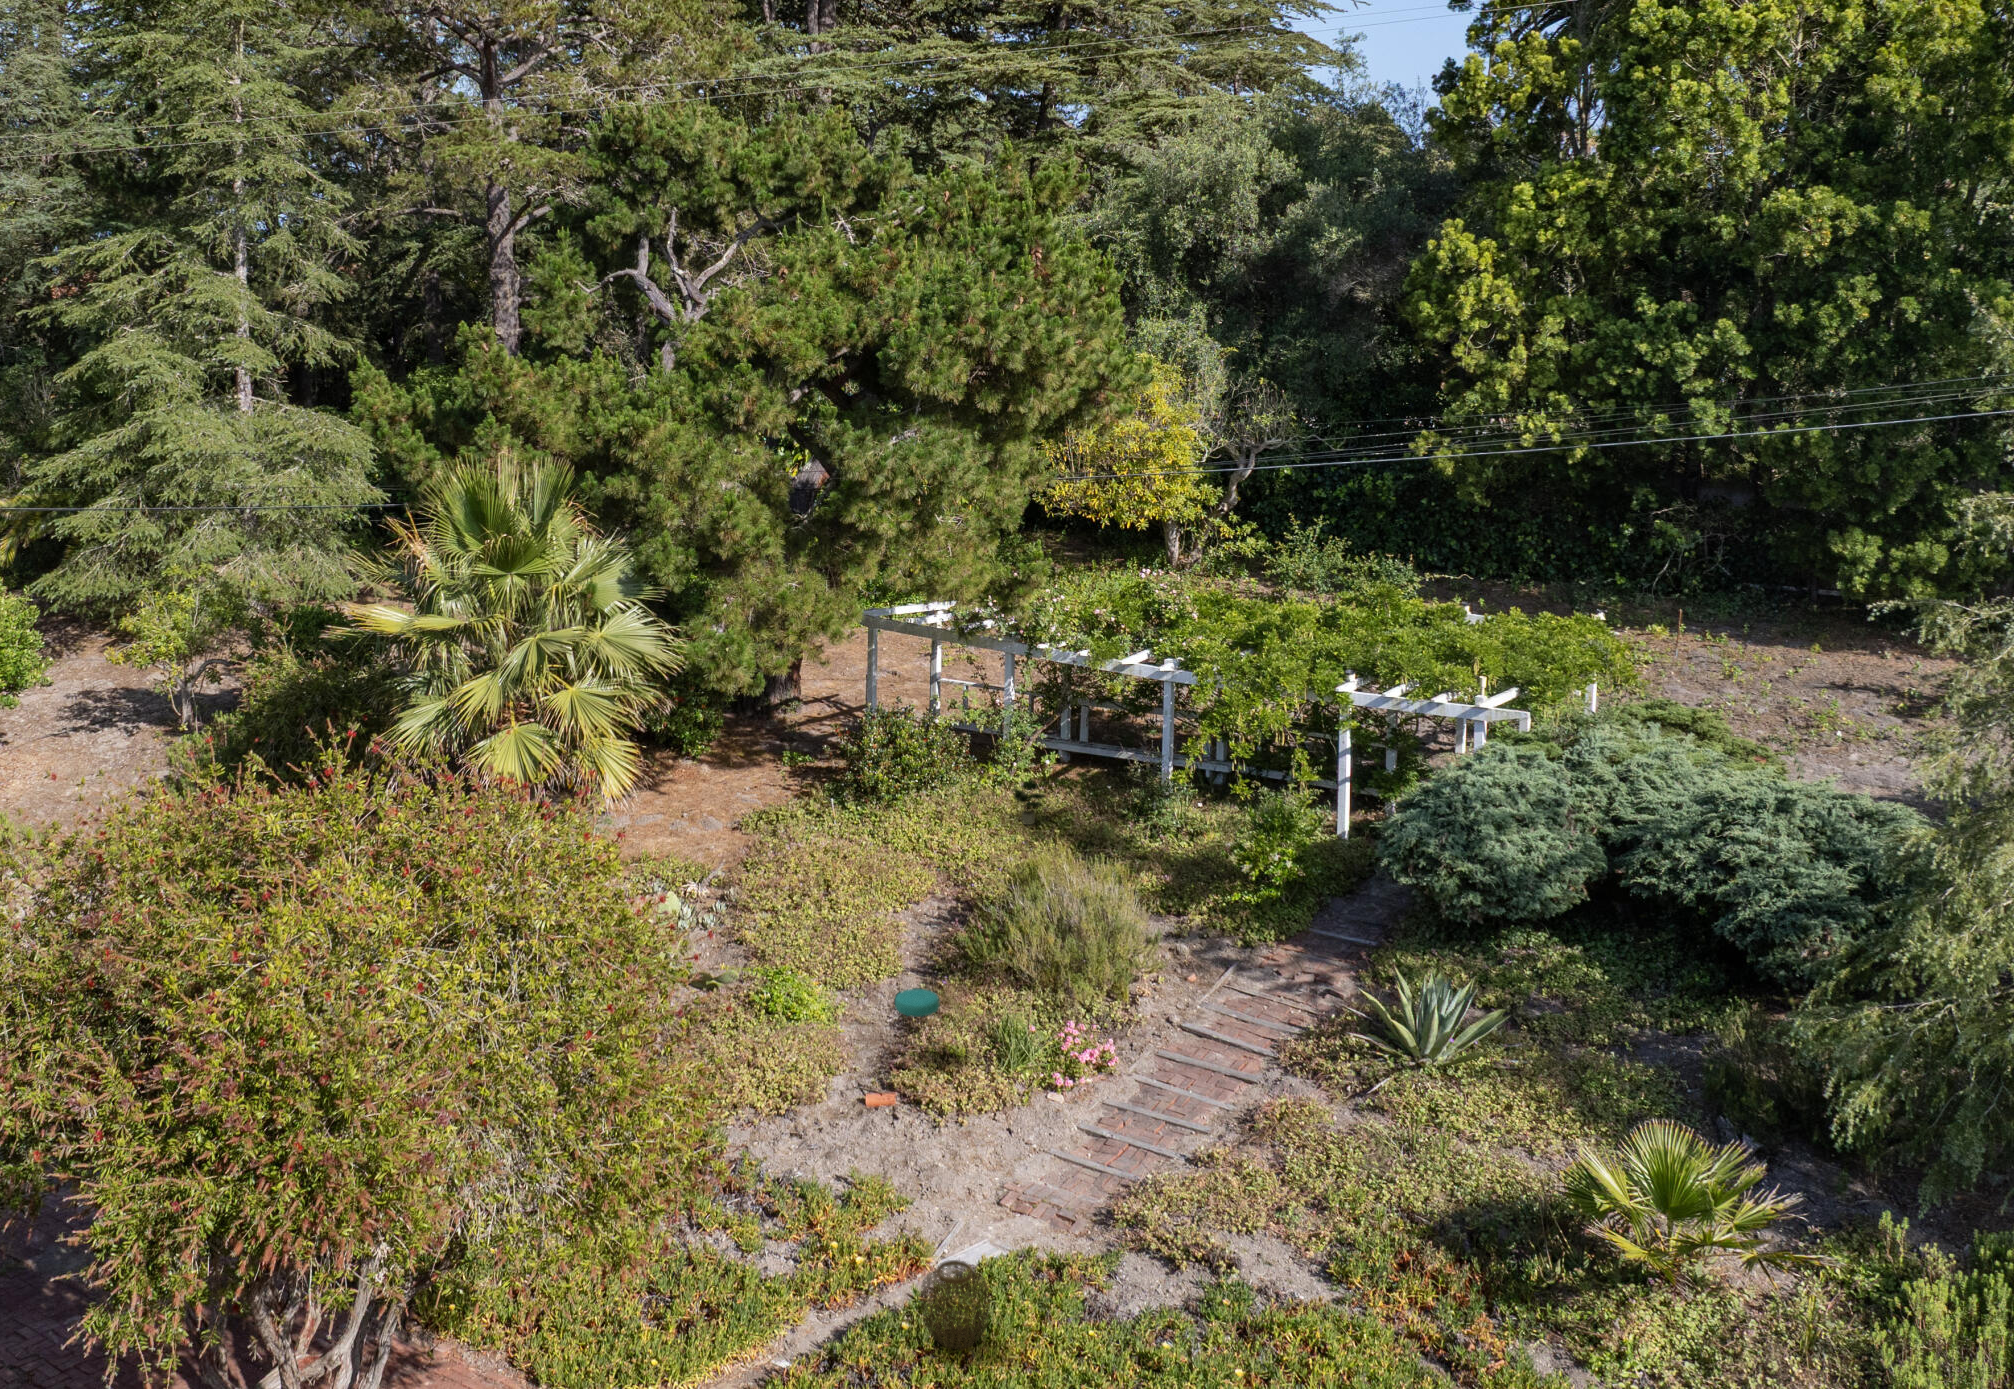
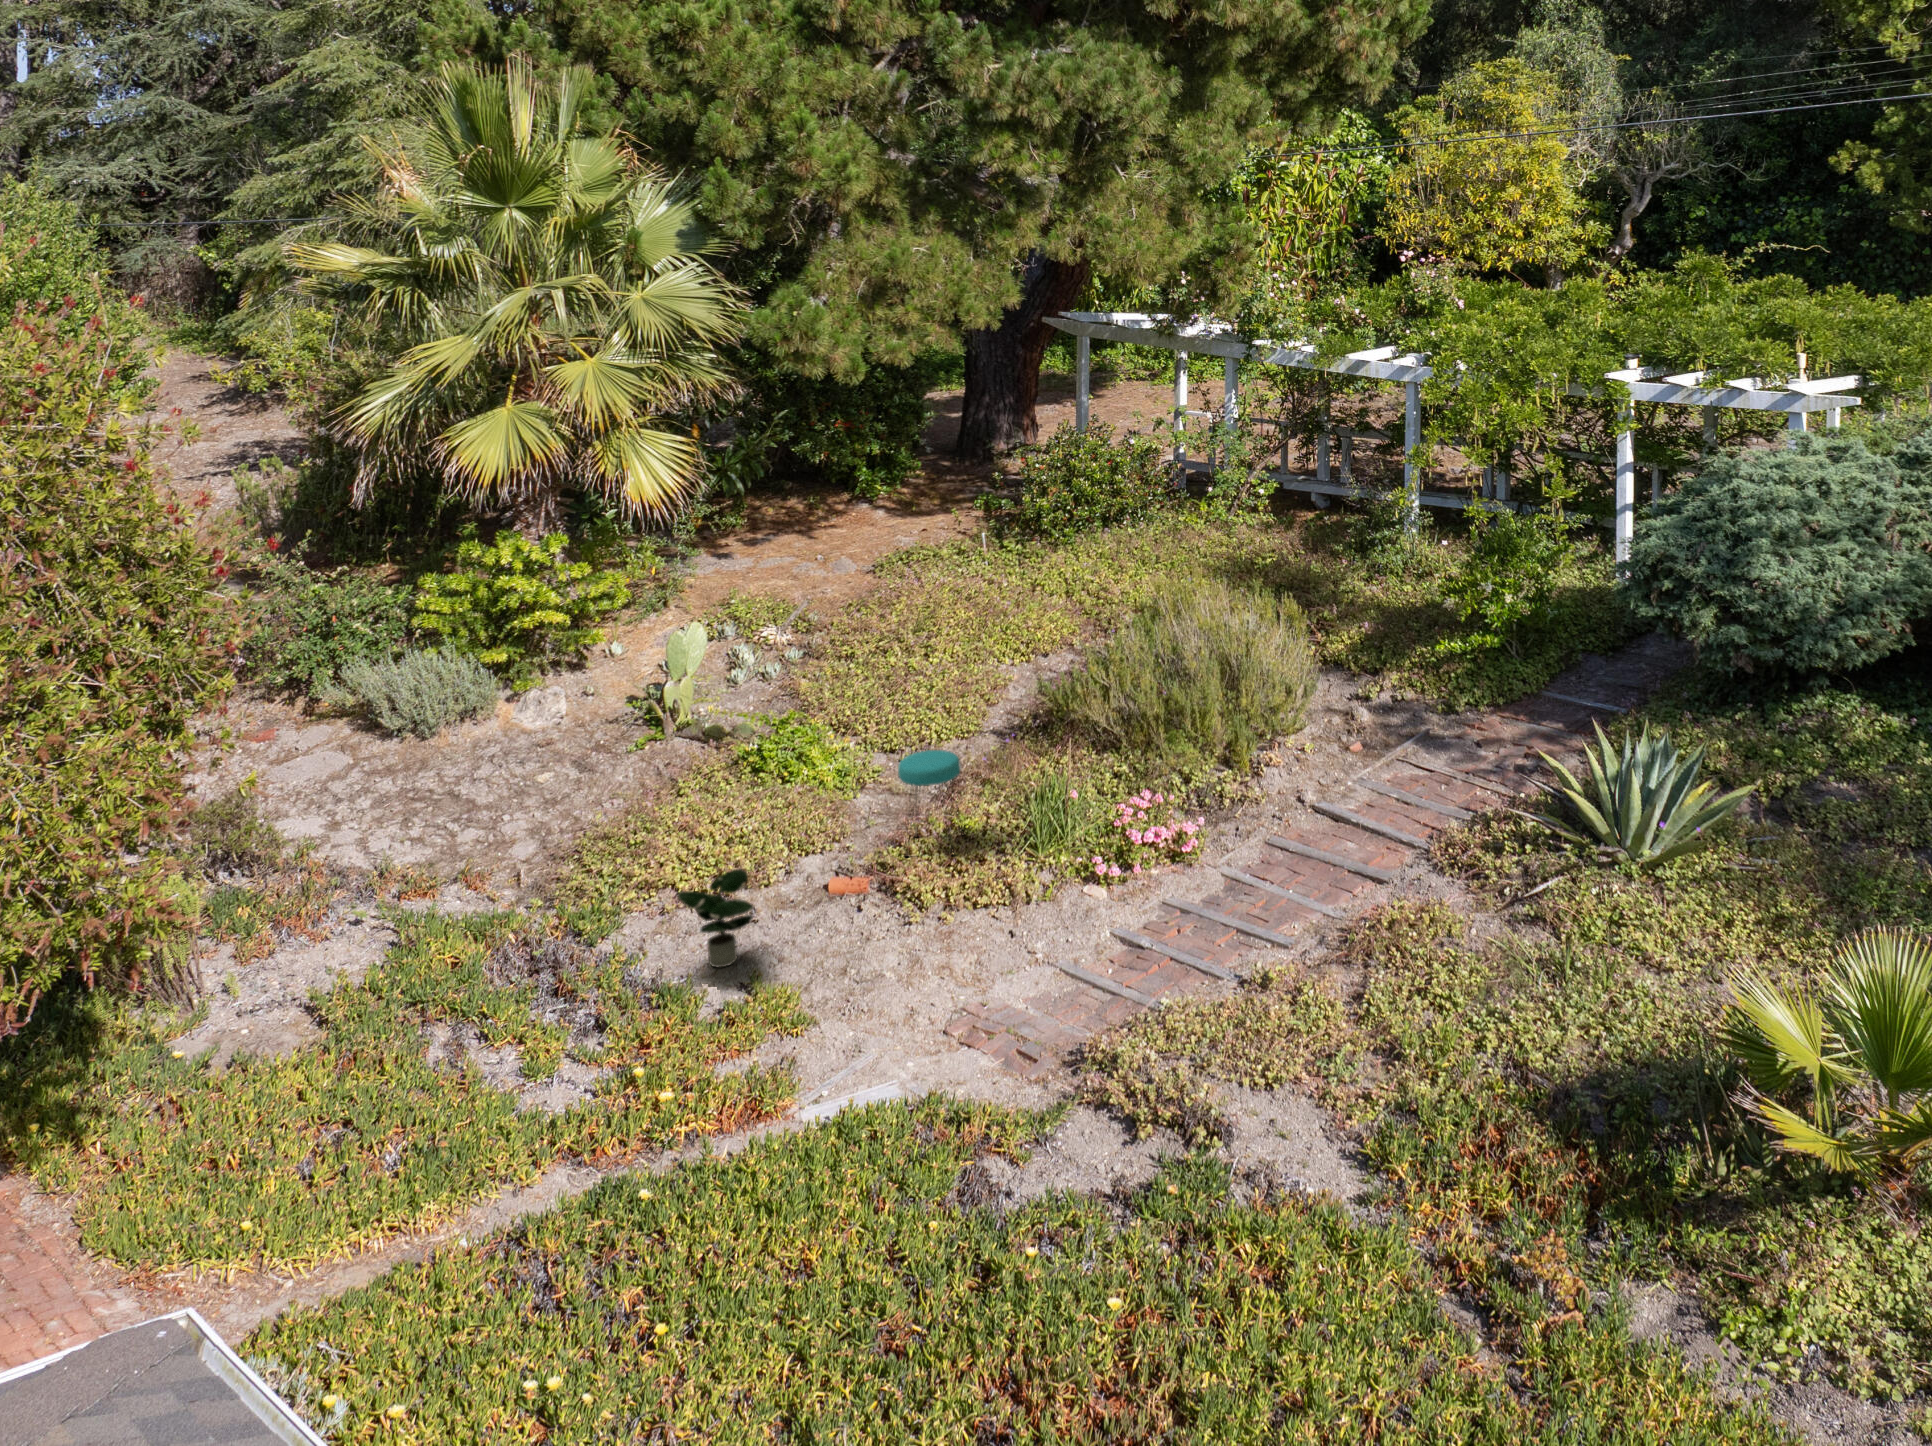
potted plant: present [1013,781,1046,825] -> present [677,869,753,967]
woven basket: present [921,1260,989,1349] -> none [644,1135,759,1274]

